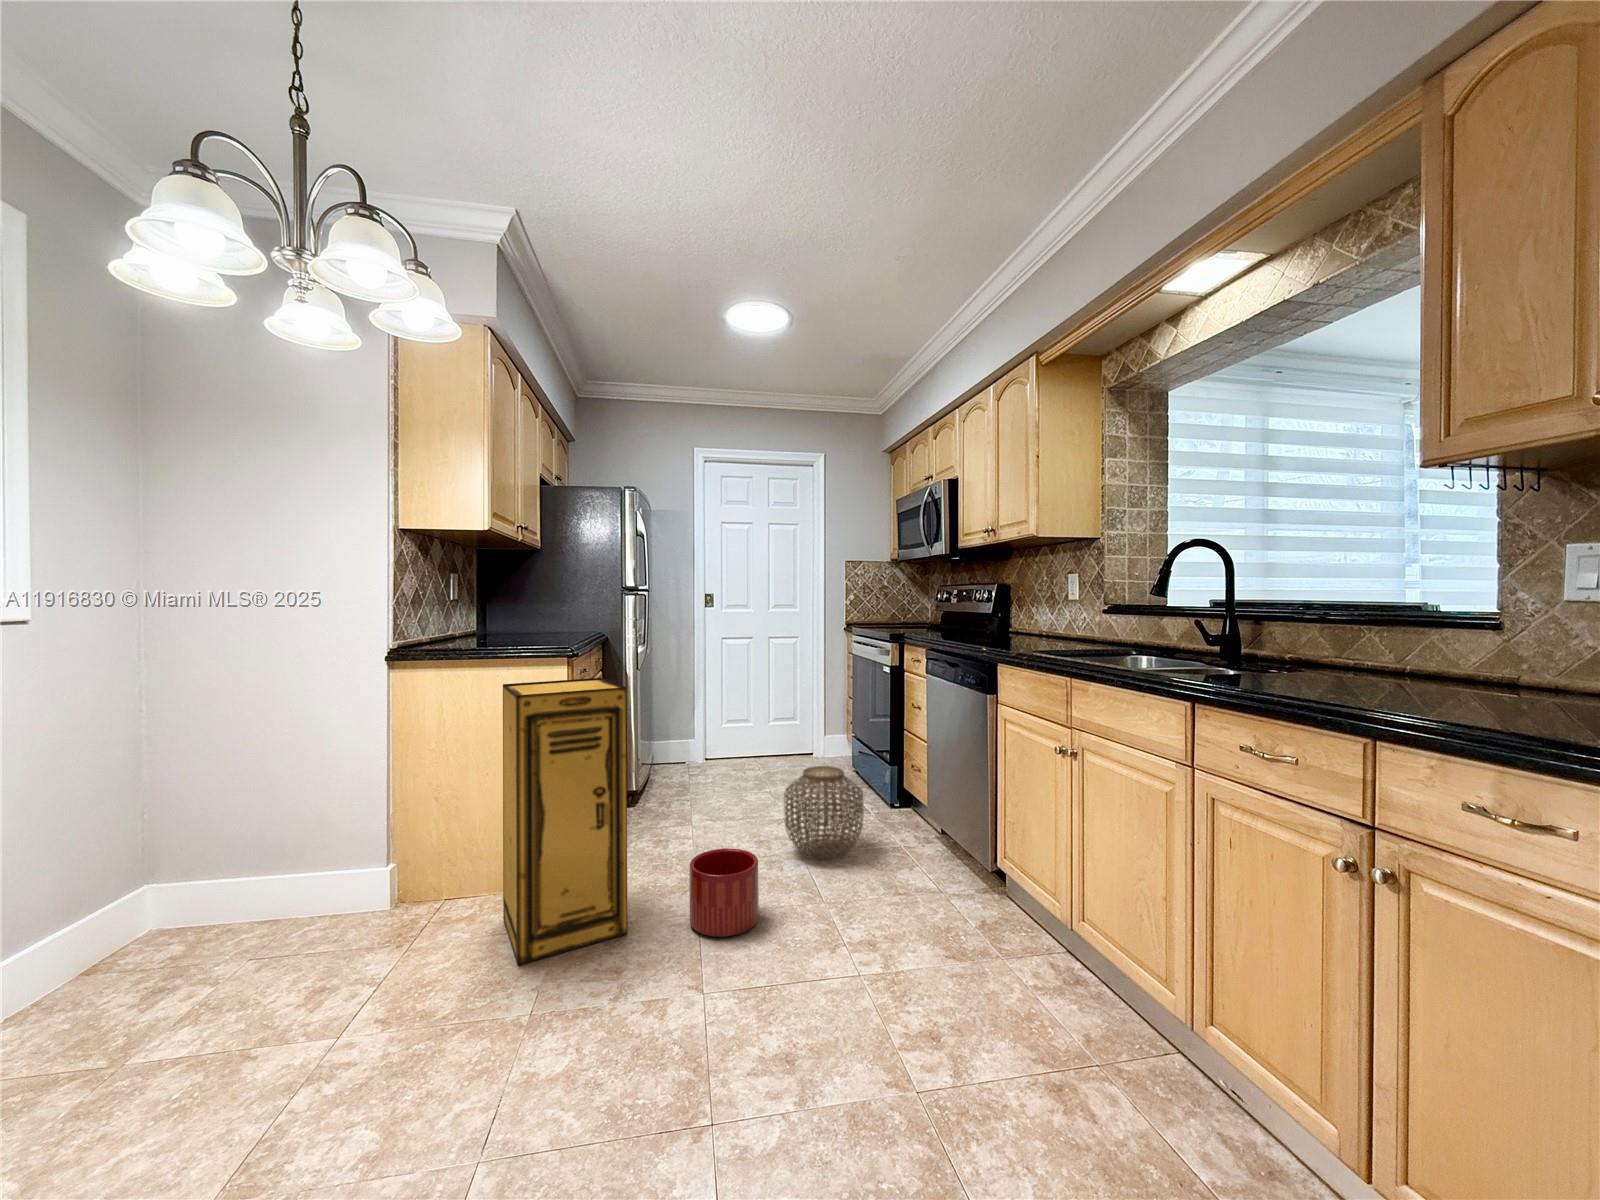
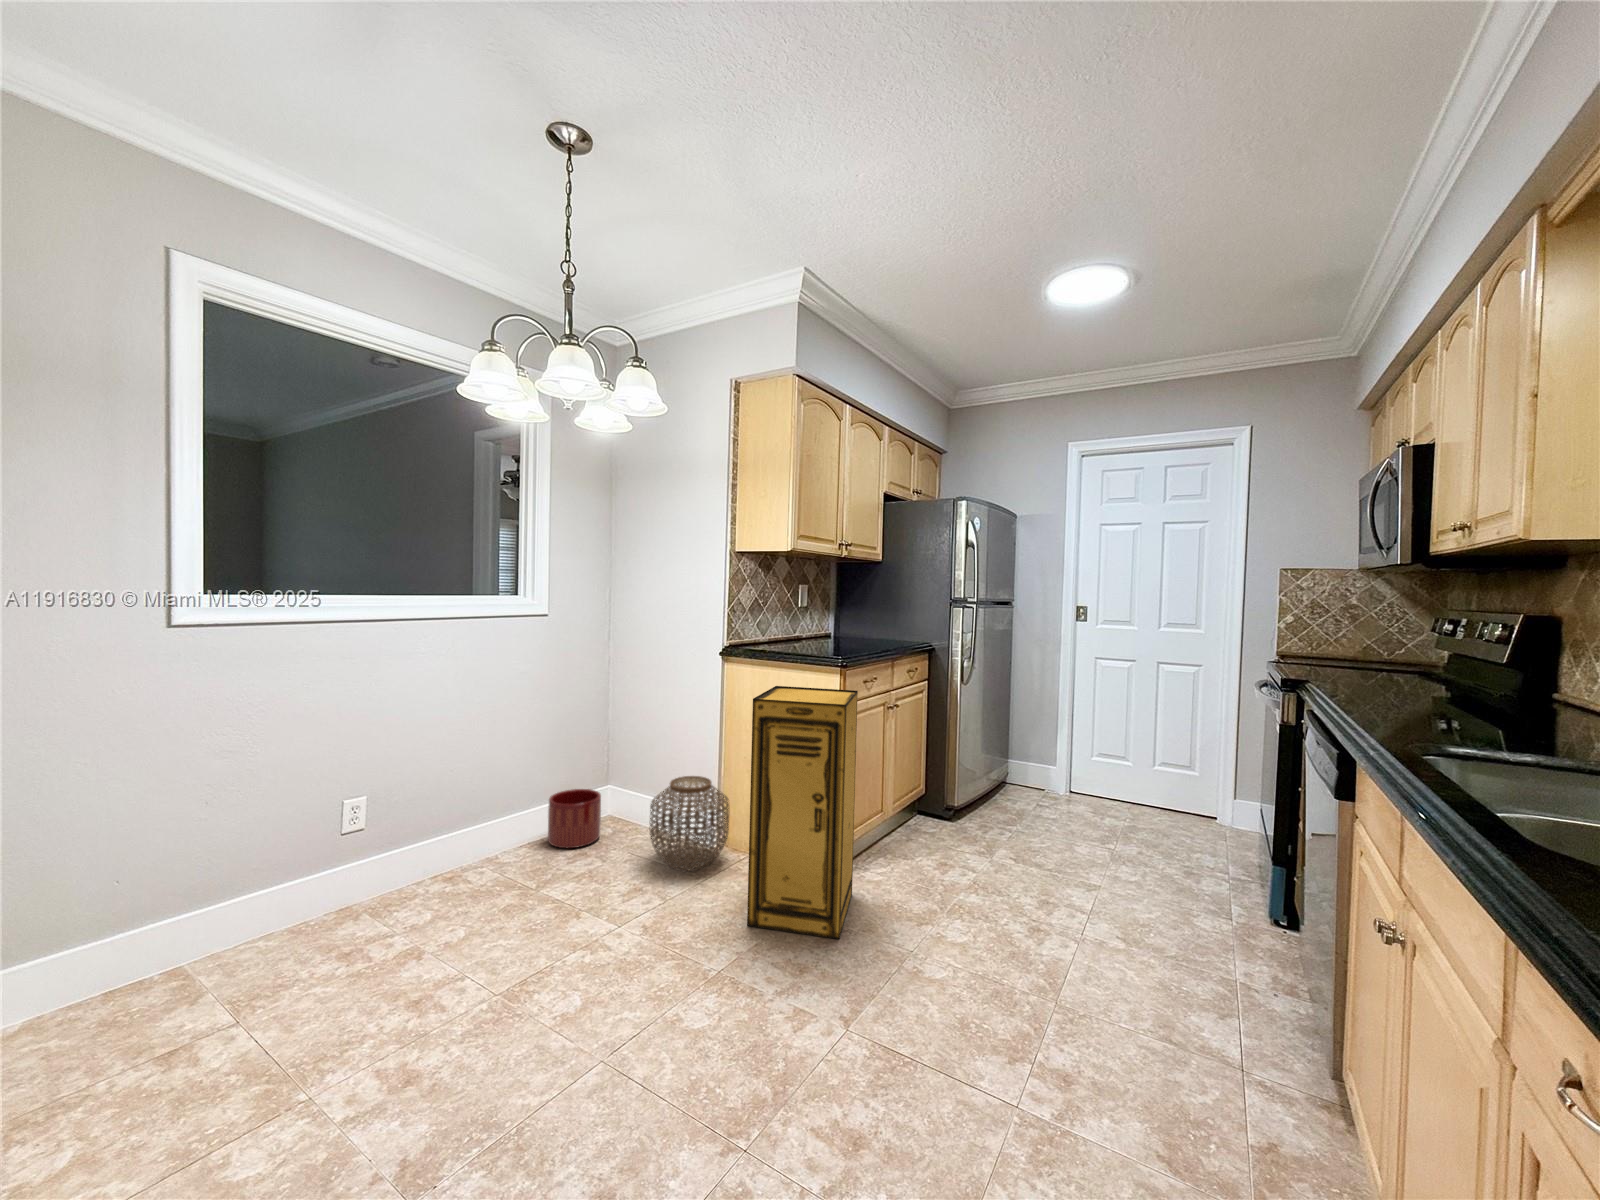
woven basket: present [784,766,863,861] -> present [650,776,729,871]
planter: present [689,848,759,937] -> present [548,789,601,848]

